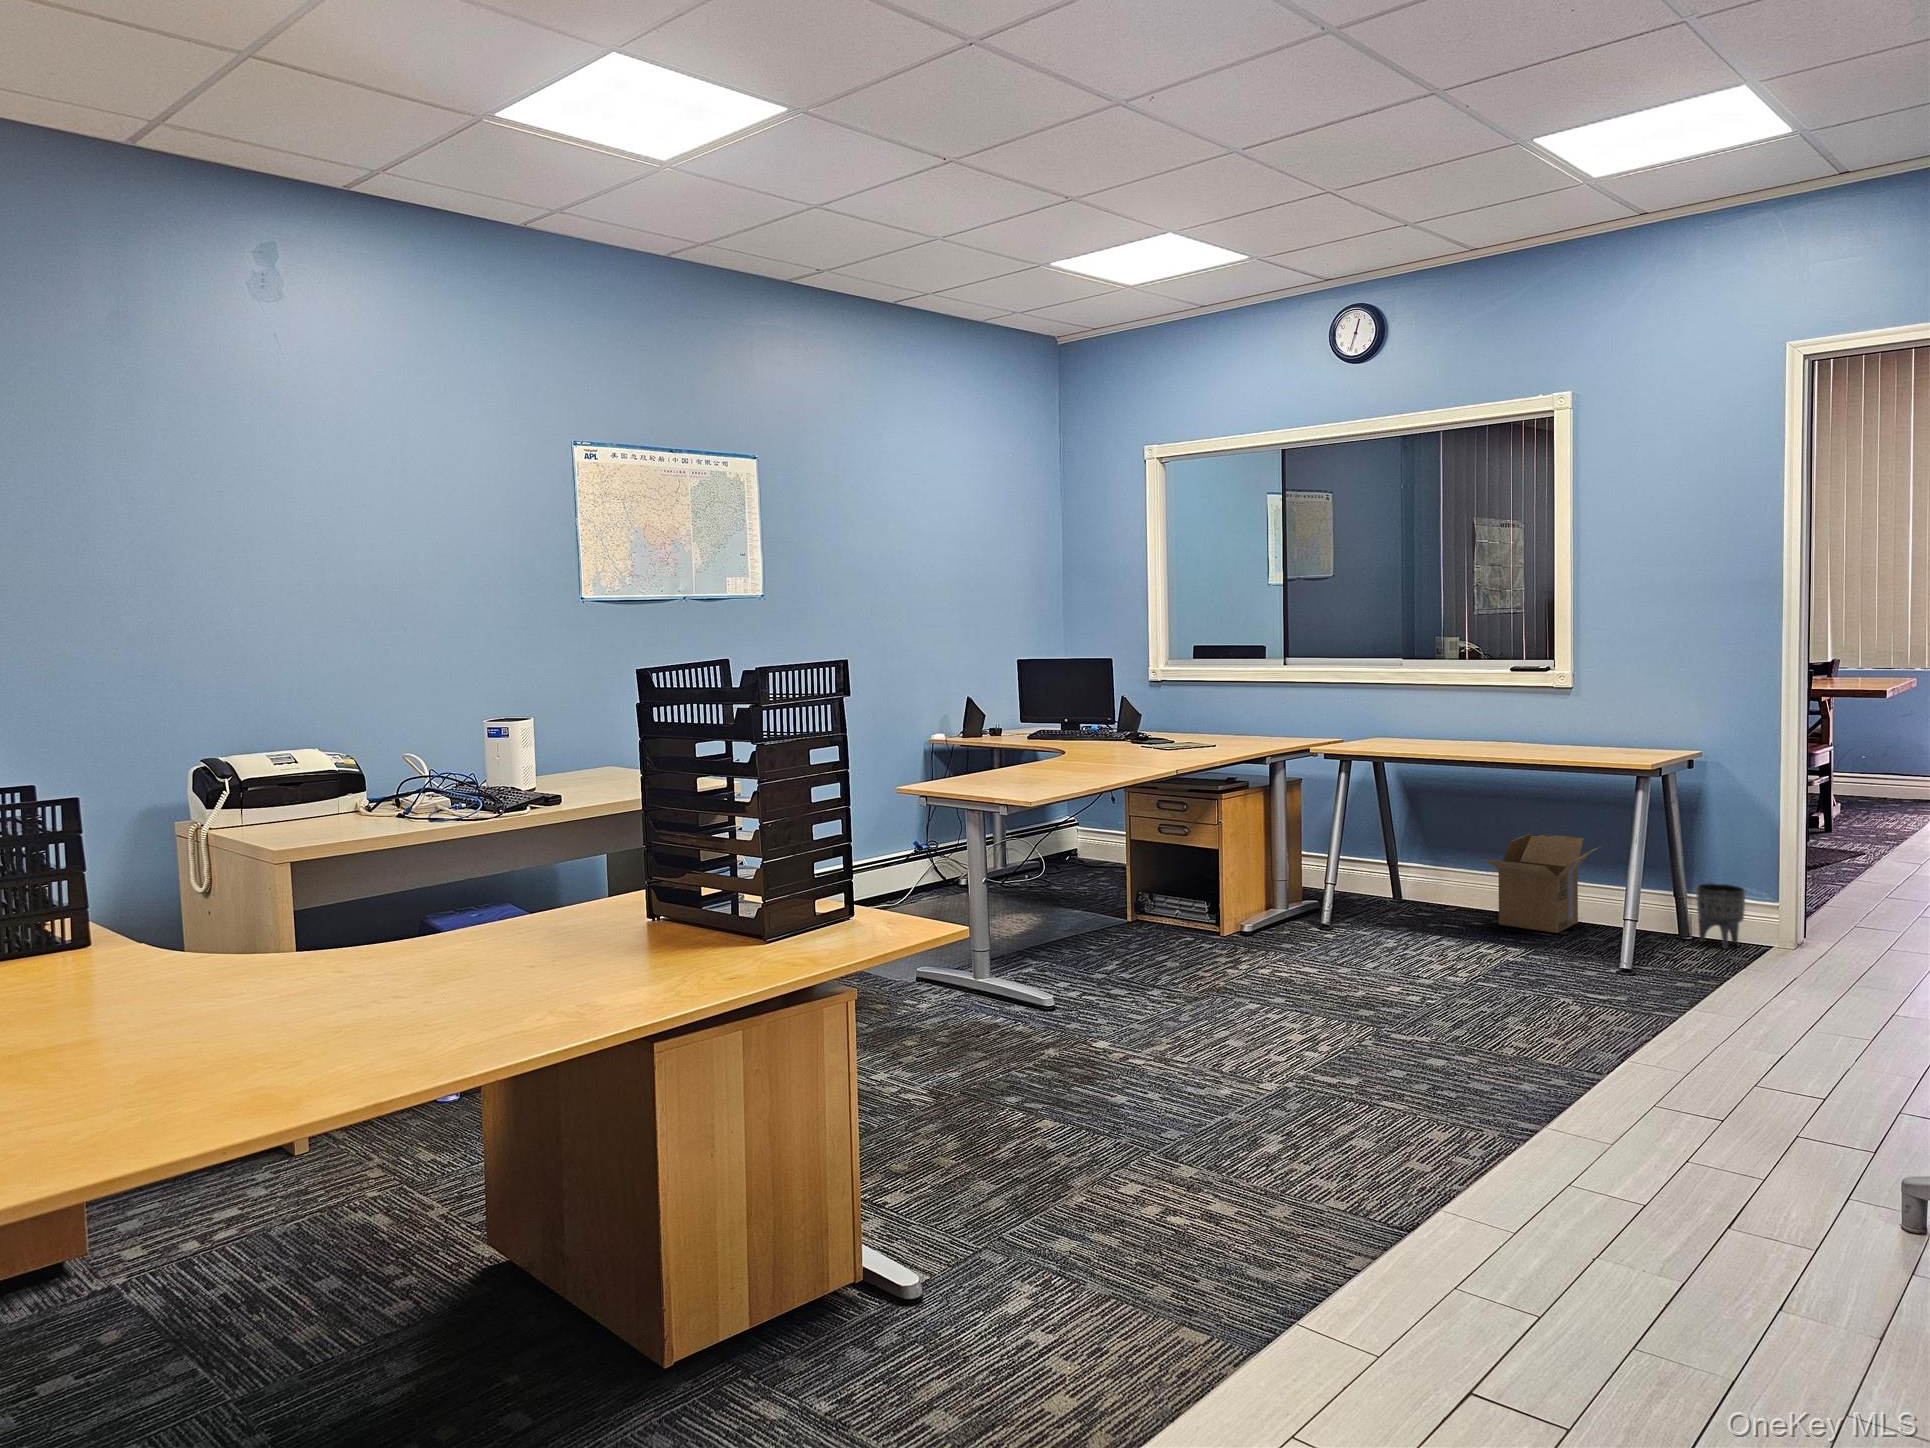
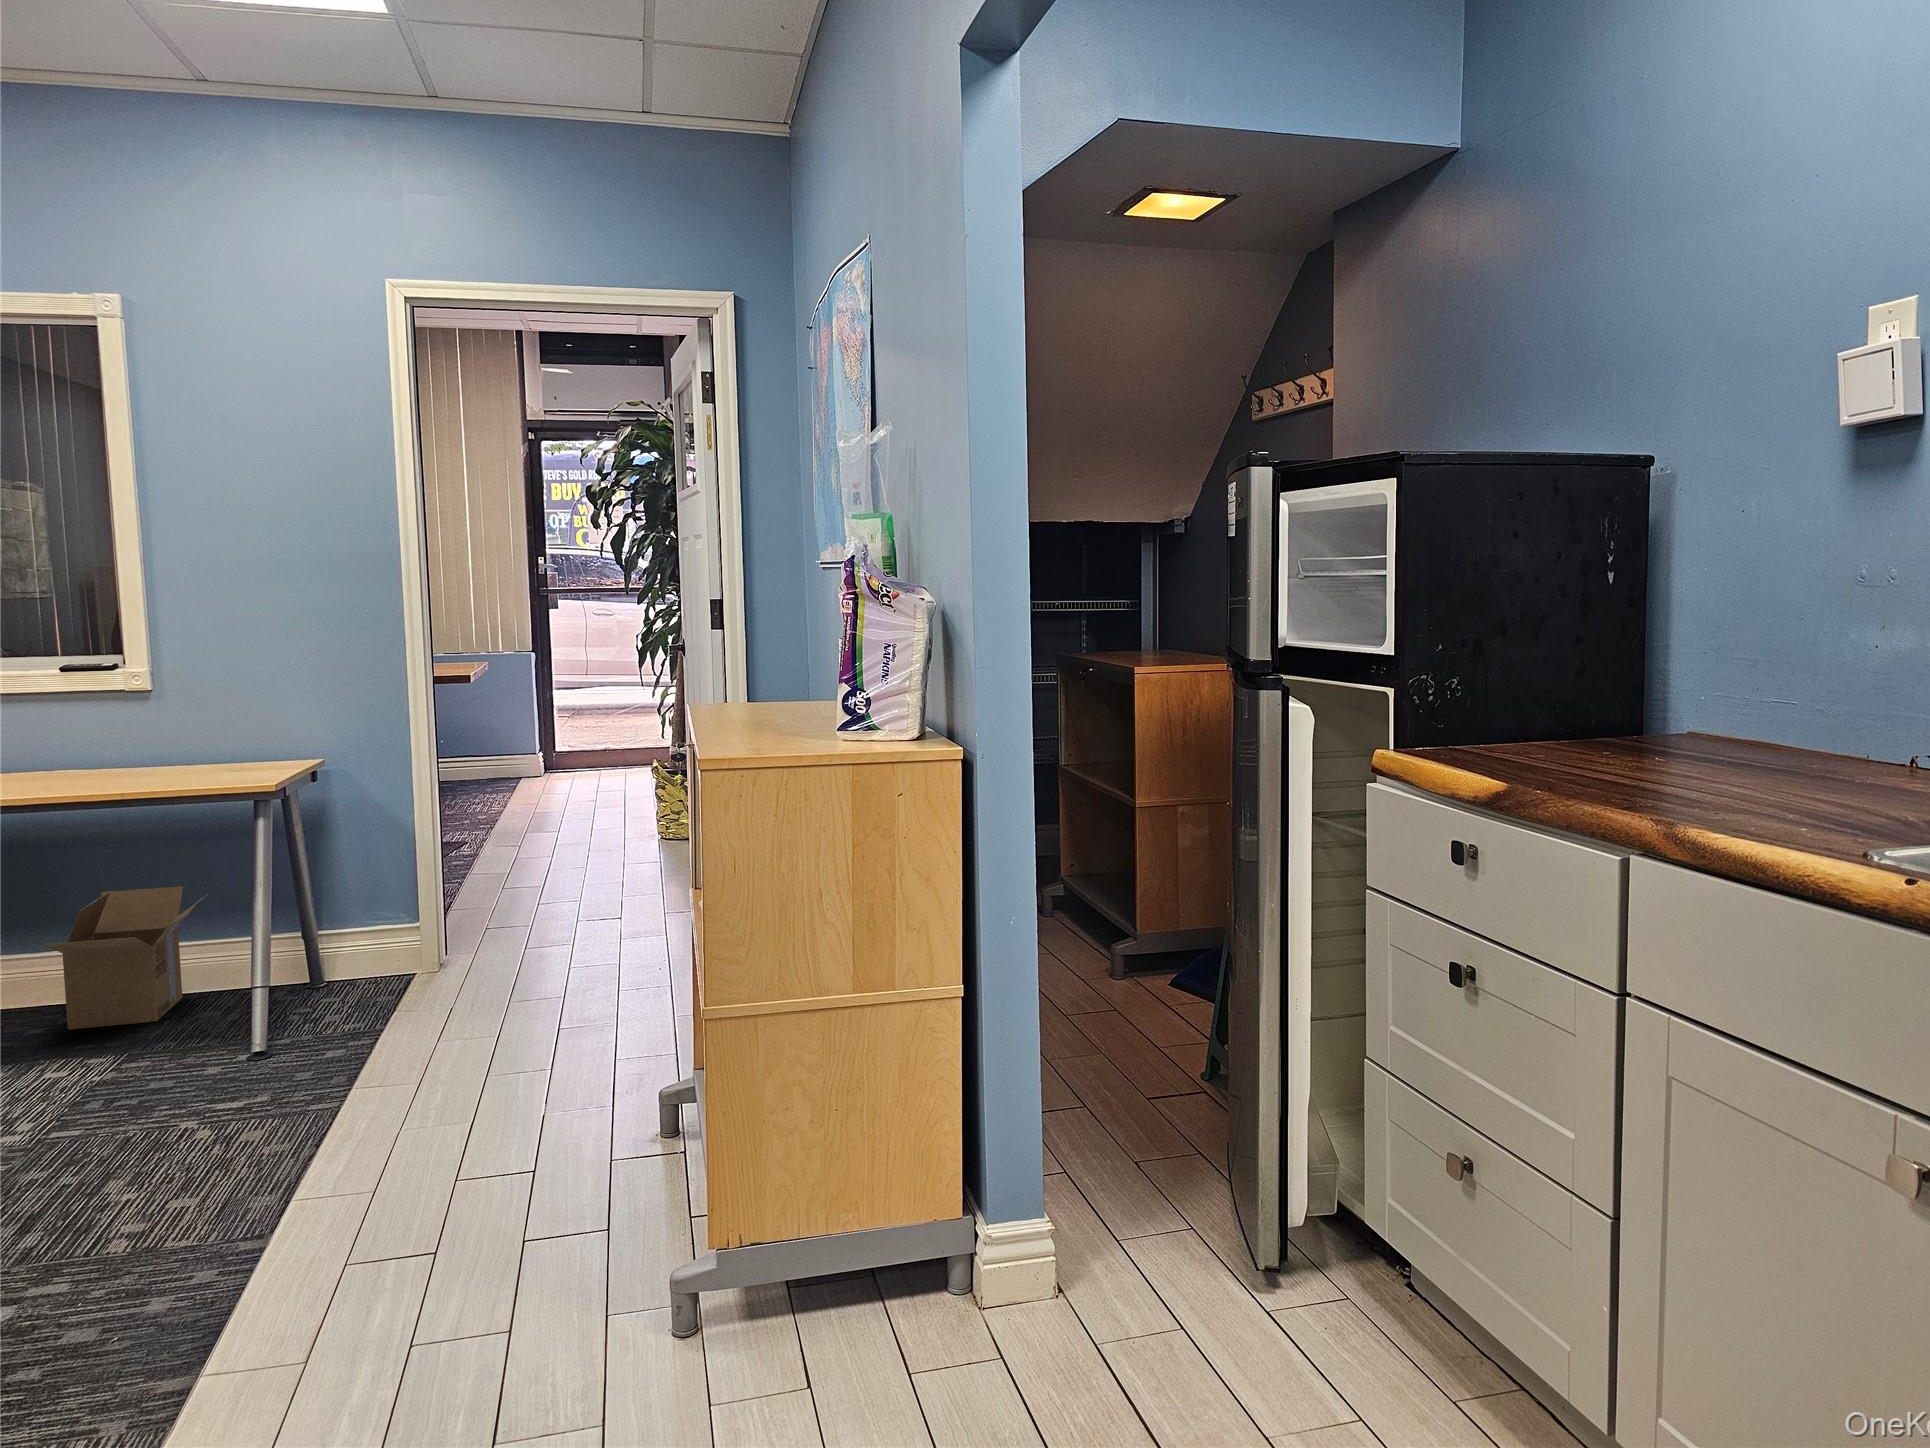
planter: present [1696,883,1746,949] -> none [330,912,385,989]

